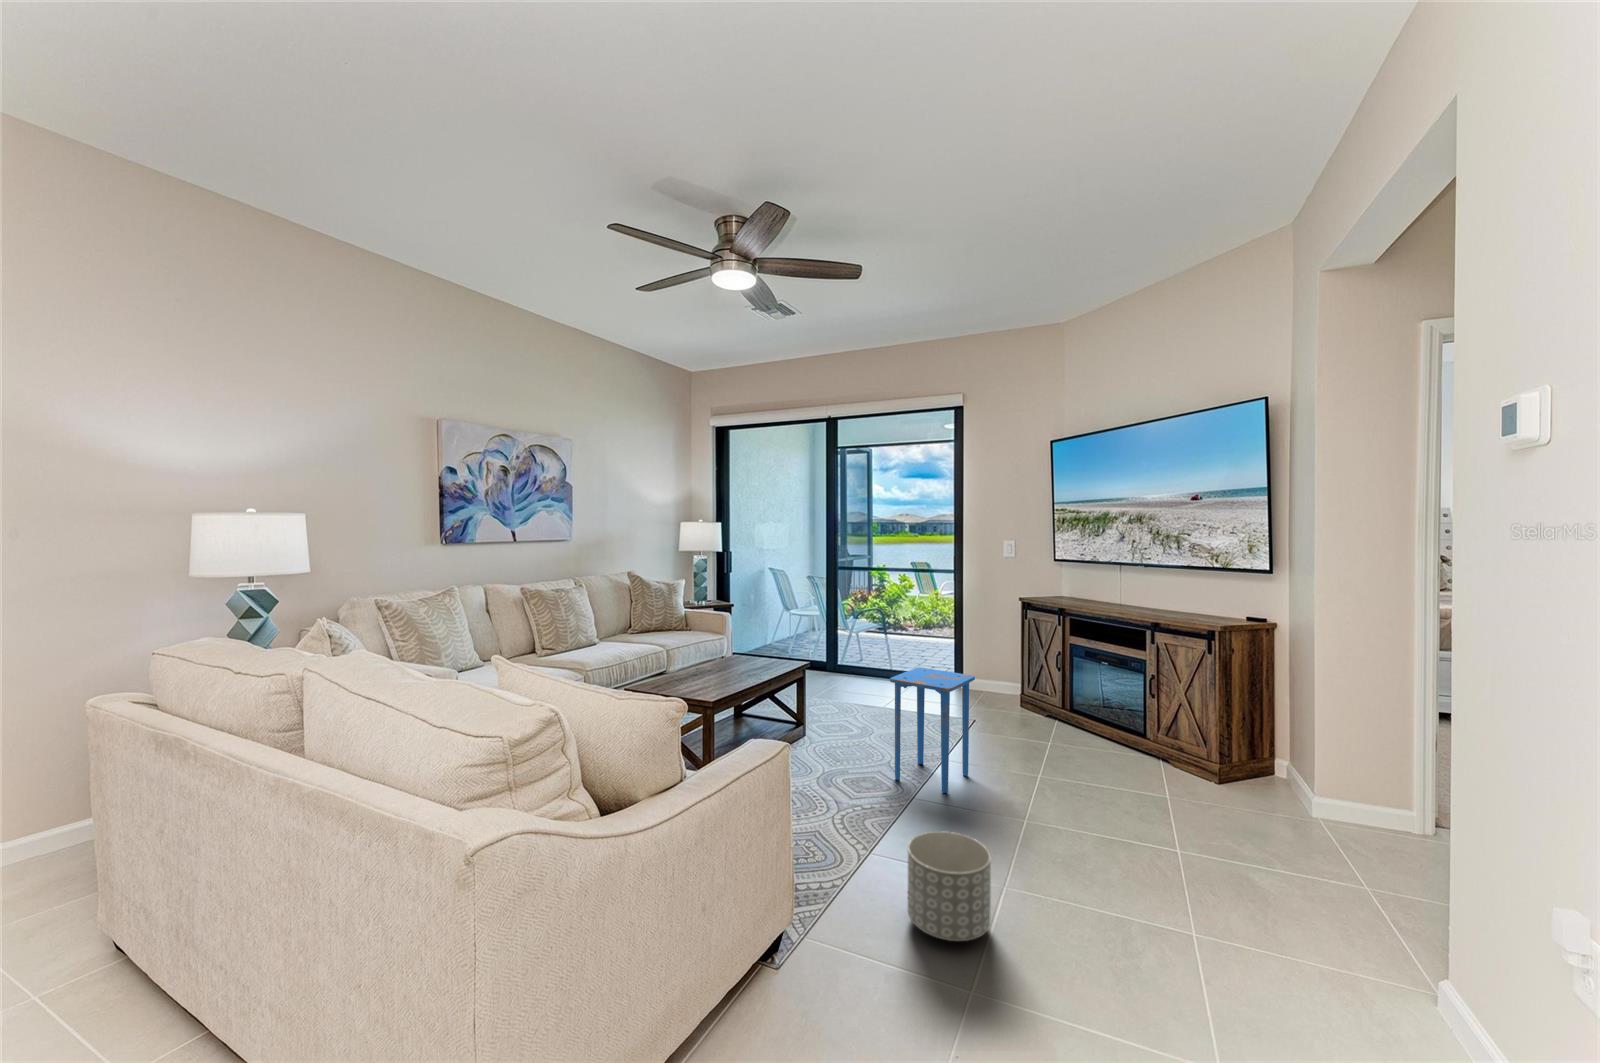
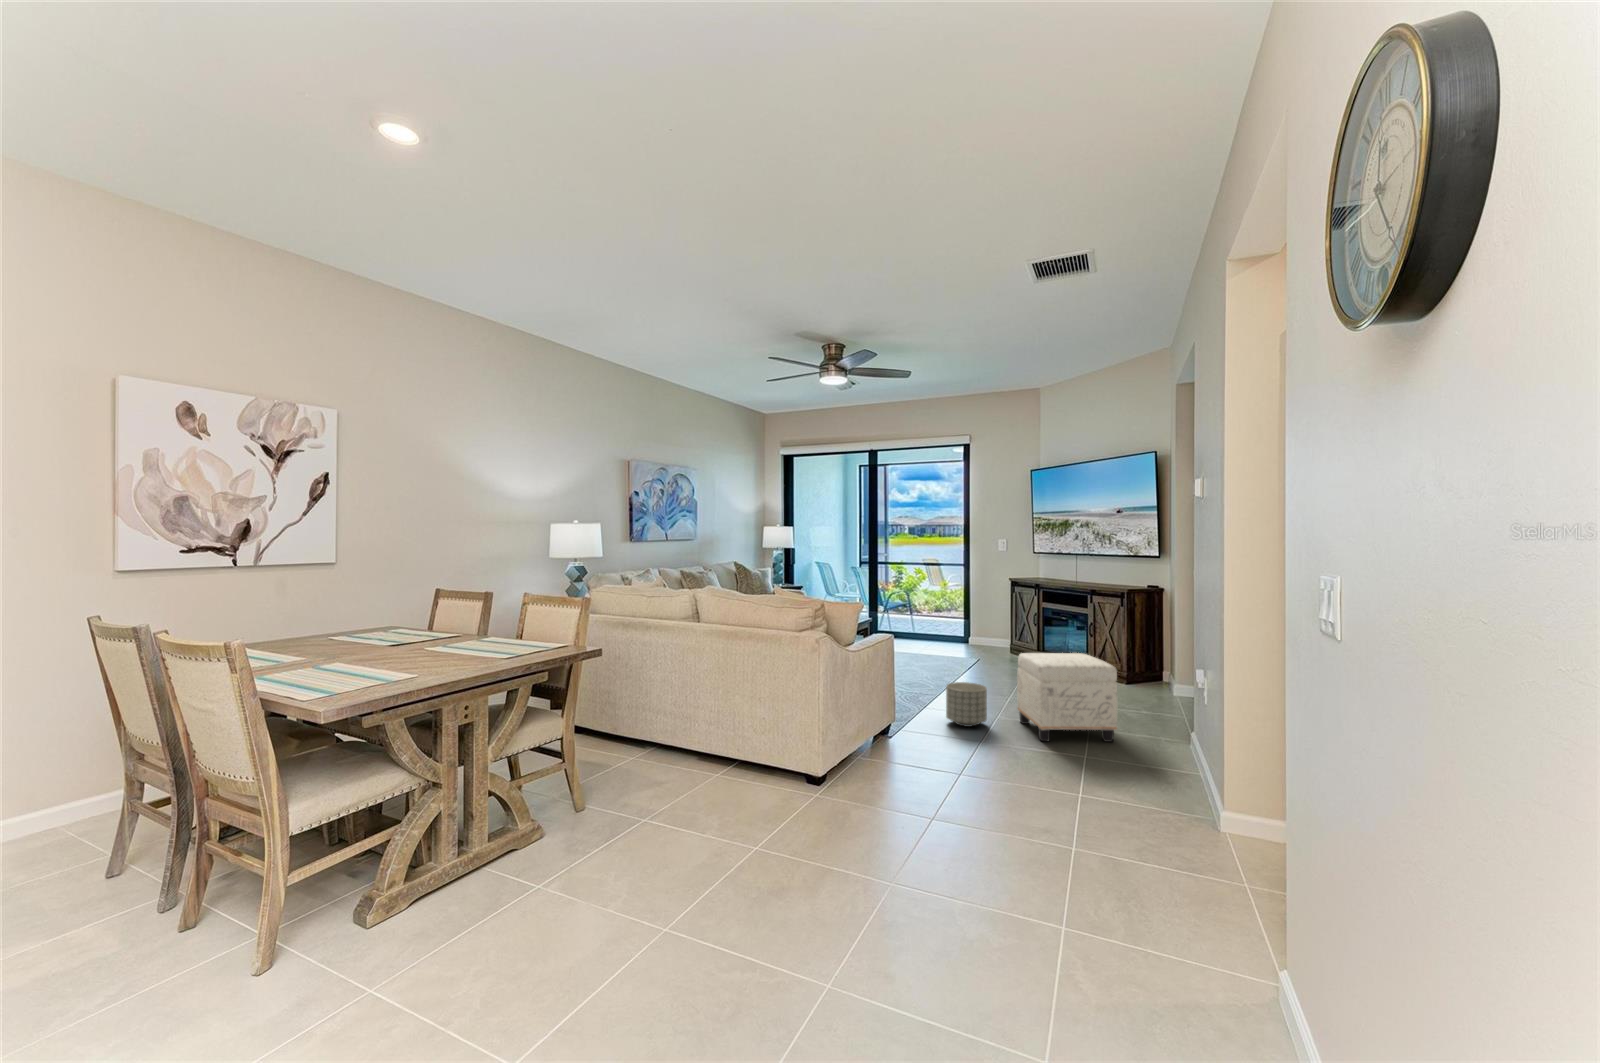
side table: present [890,667,975,793] -> none [928,618,980,688]
ottoman: none [1051,778,1295,1017] -> present [1017,653,1118,742]

